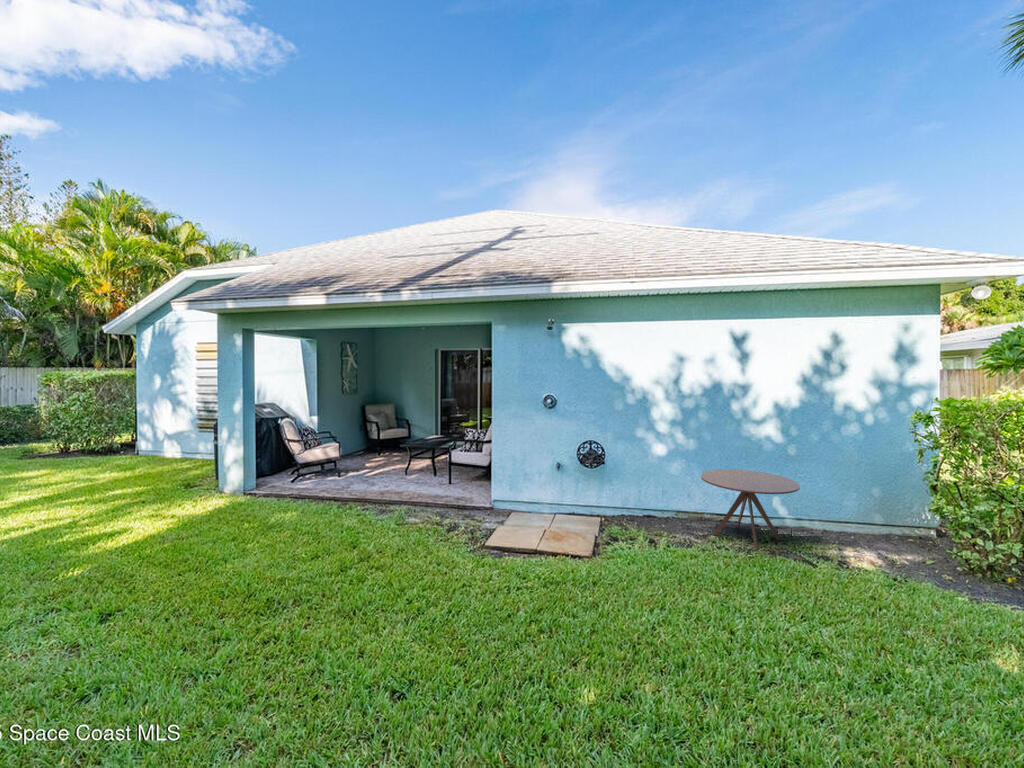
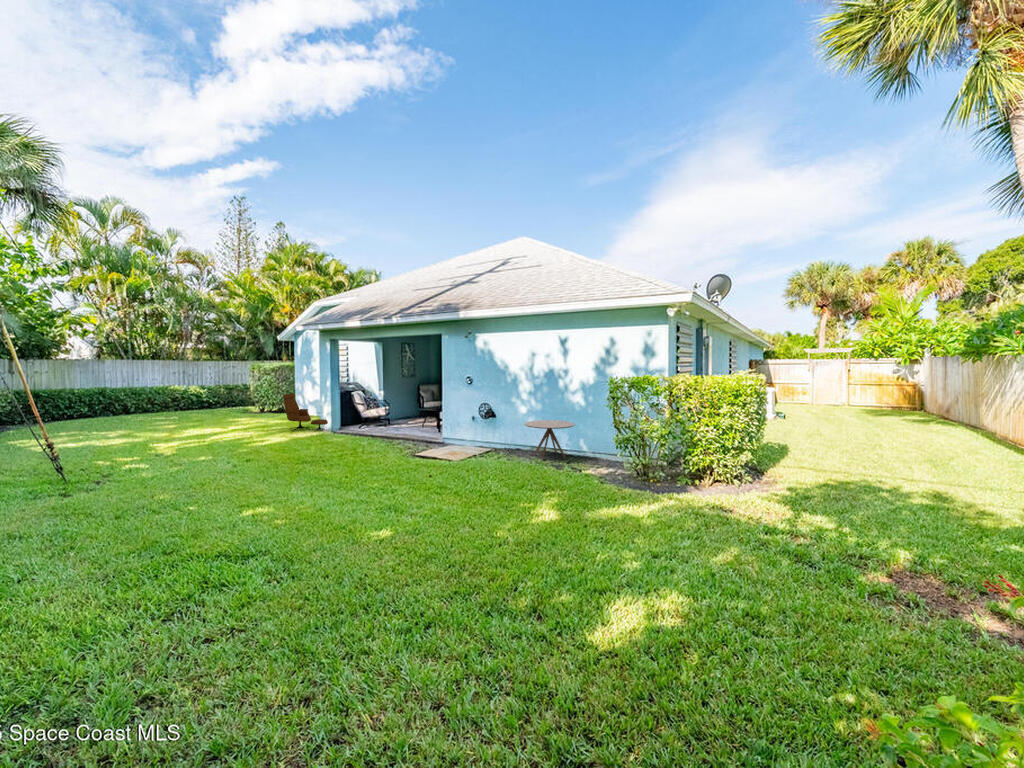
lounge chair: none [144,431,244,507] -> present [283,393,328,431]

